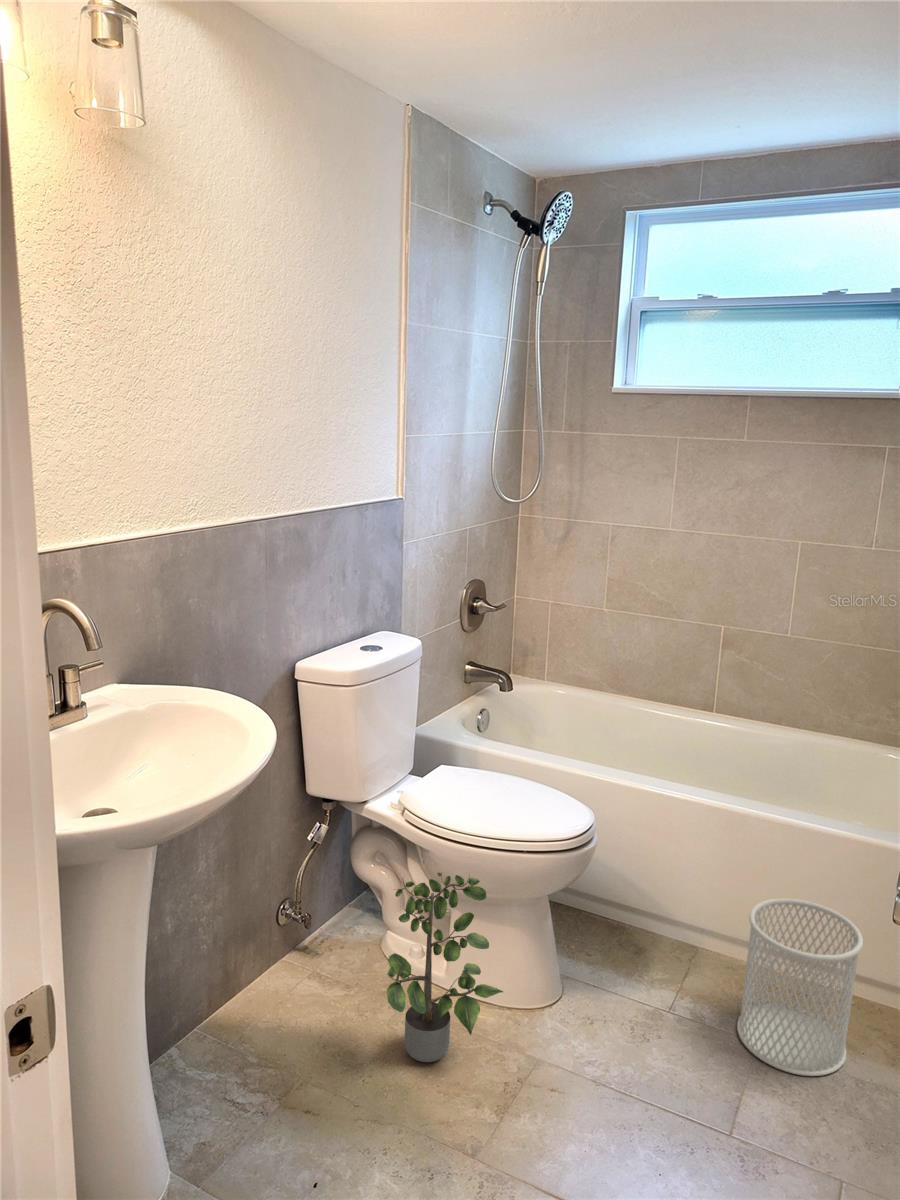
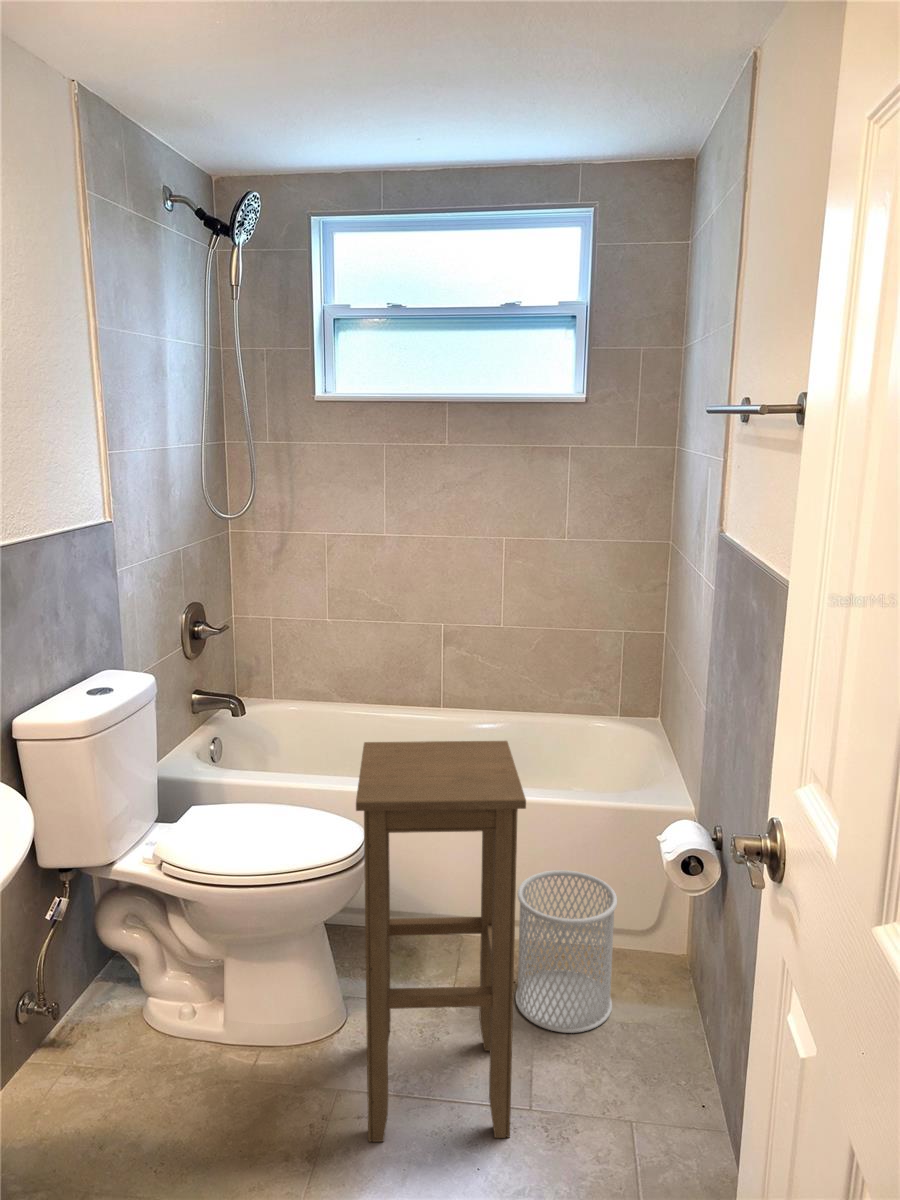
stool: none [554,728,747,1155] -> present [356,741,526,1142]
potted plant: present [387,873,503,1062] -> none [168,915,300,1131]

